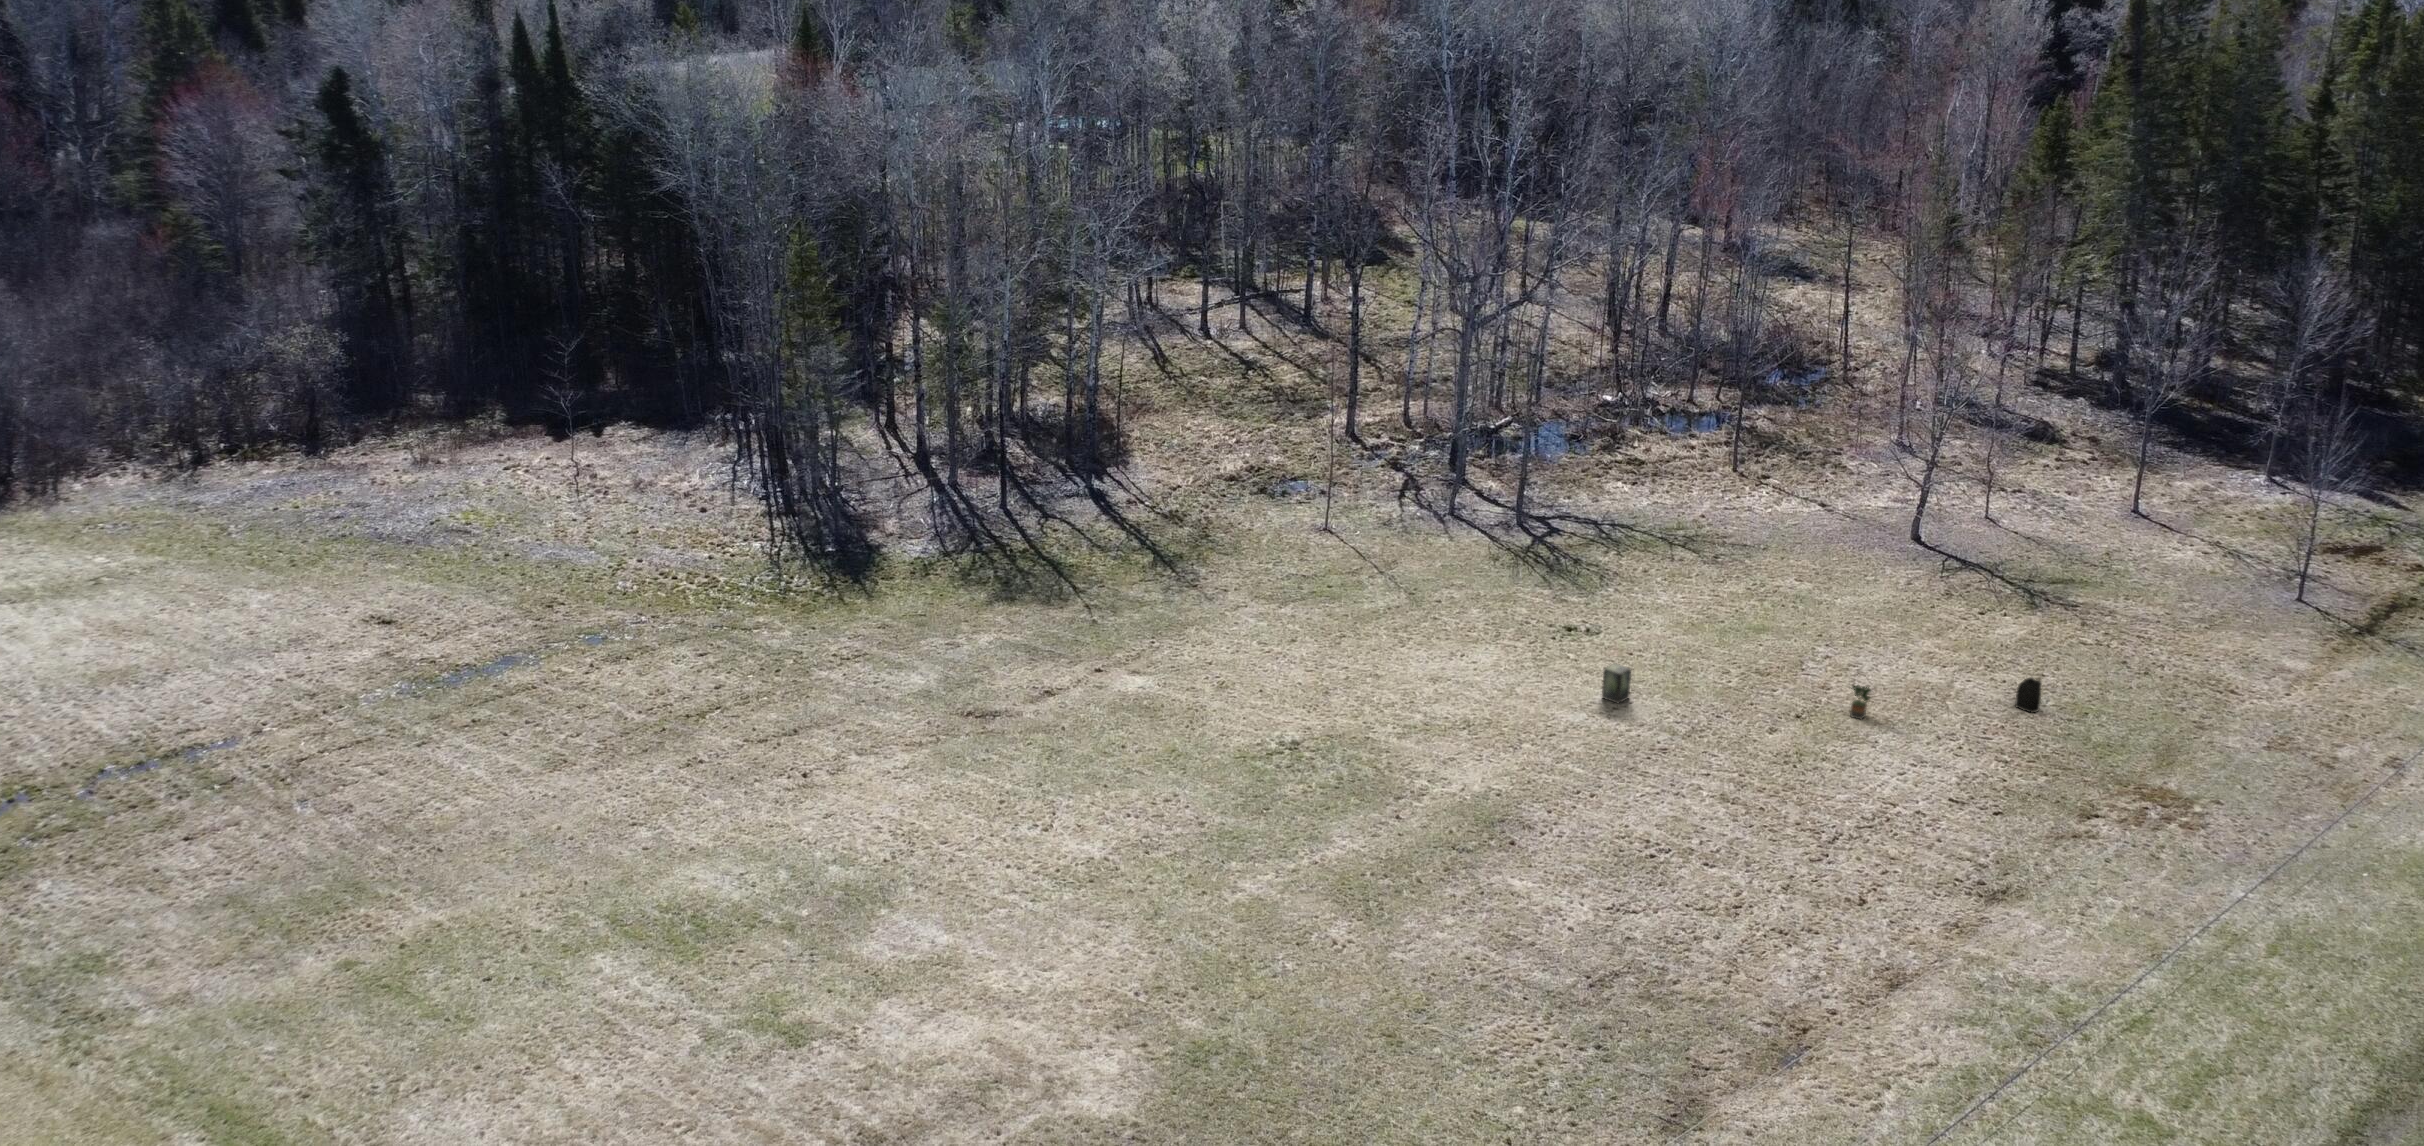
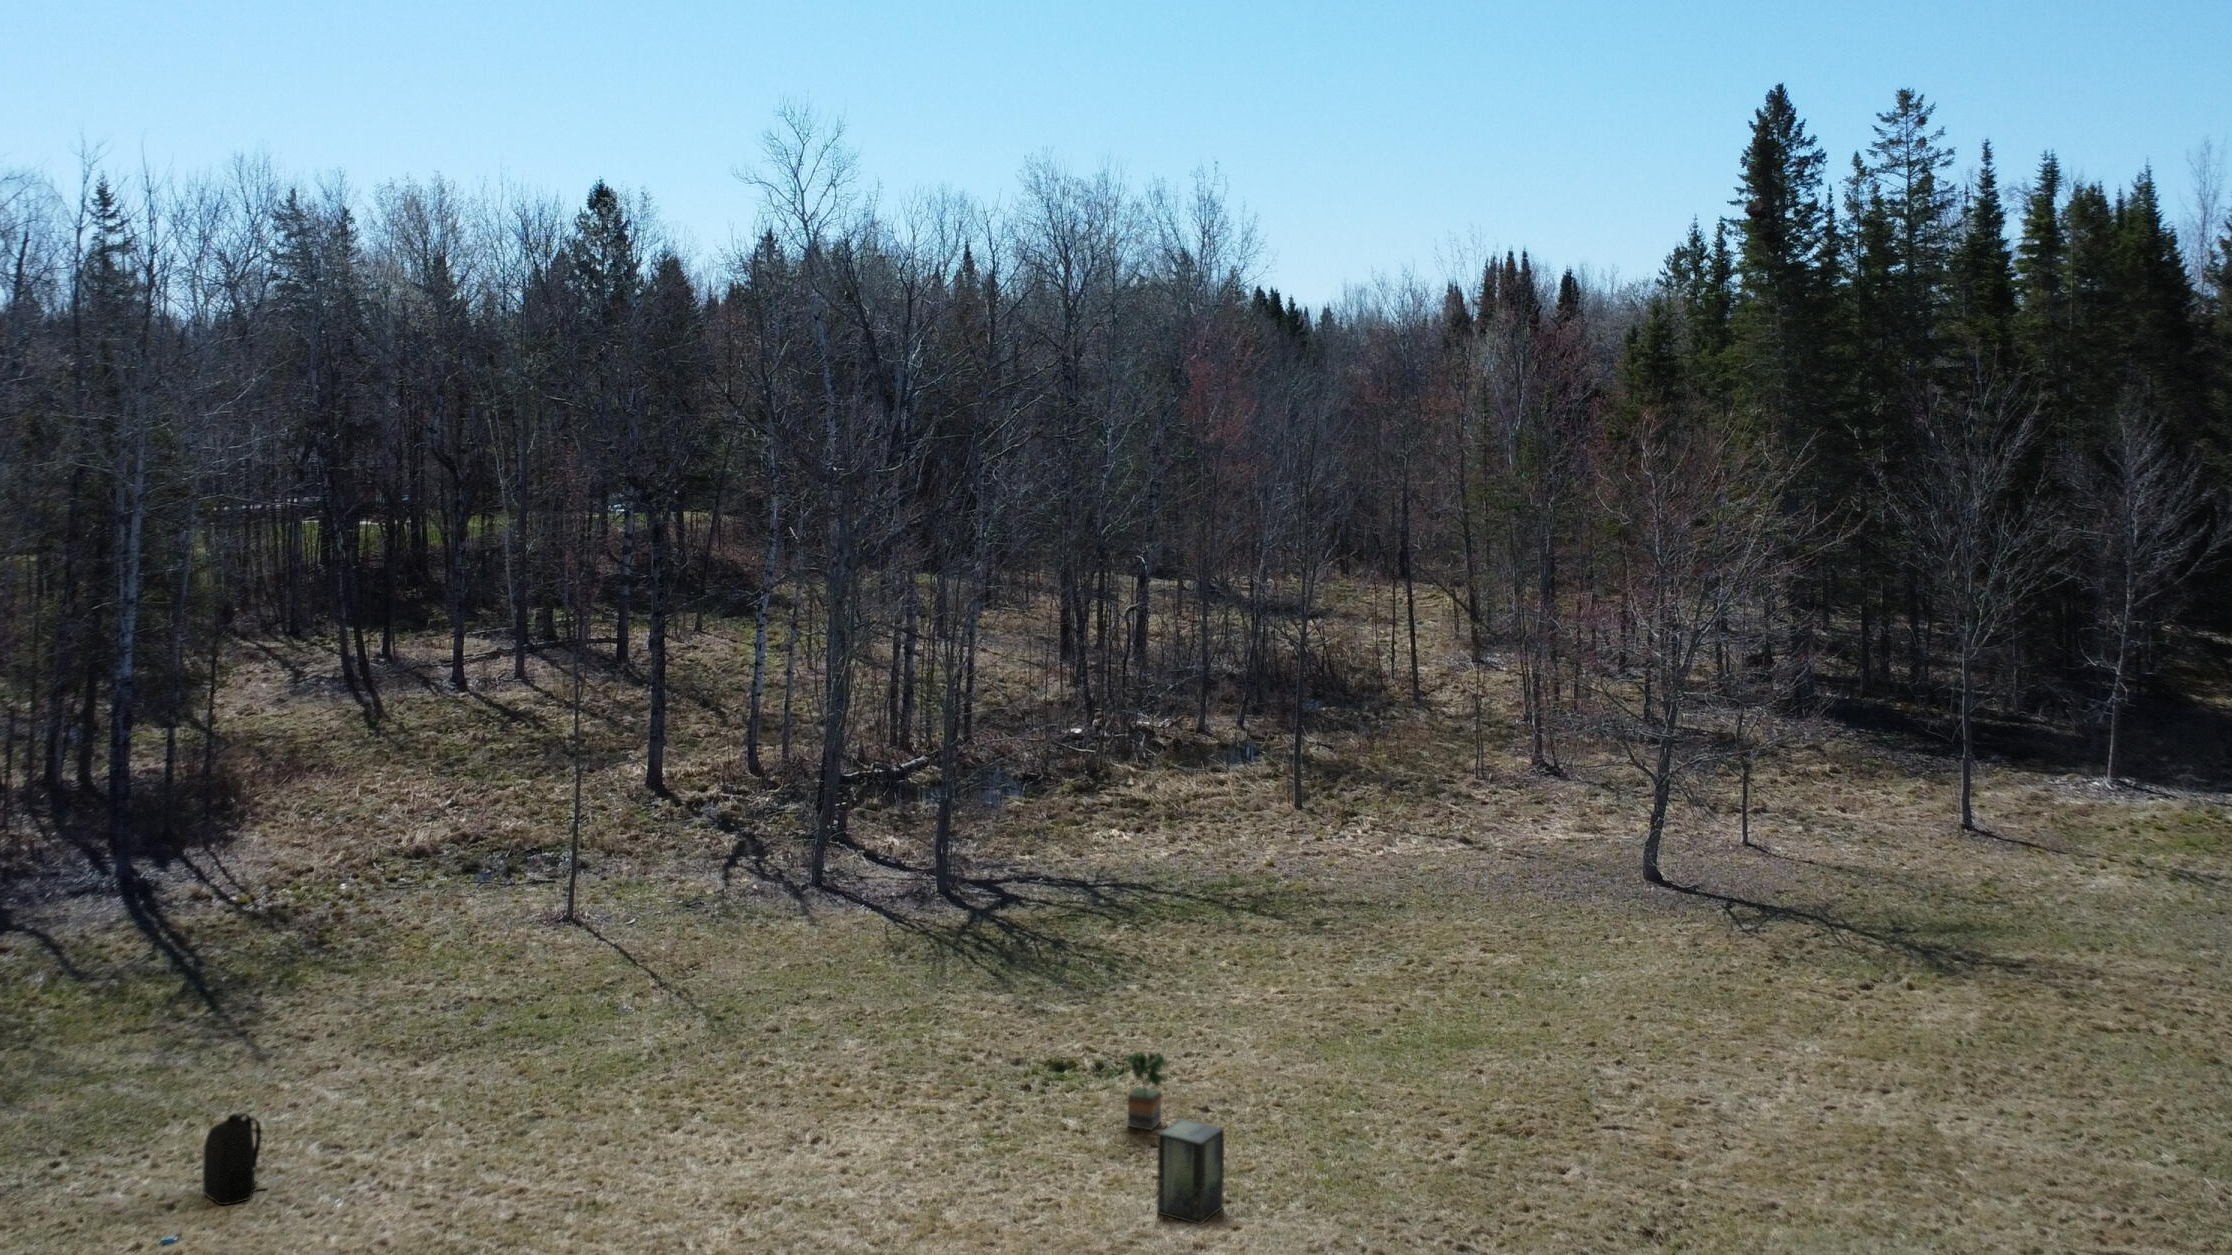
backpack: present [2015,678,2041,713] -> present [203,1113,261,1205]
potted tree: present [1850,685,1871,719] -> present [1126,1052,1170,1130]

